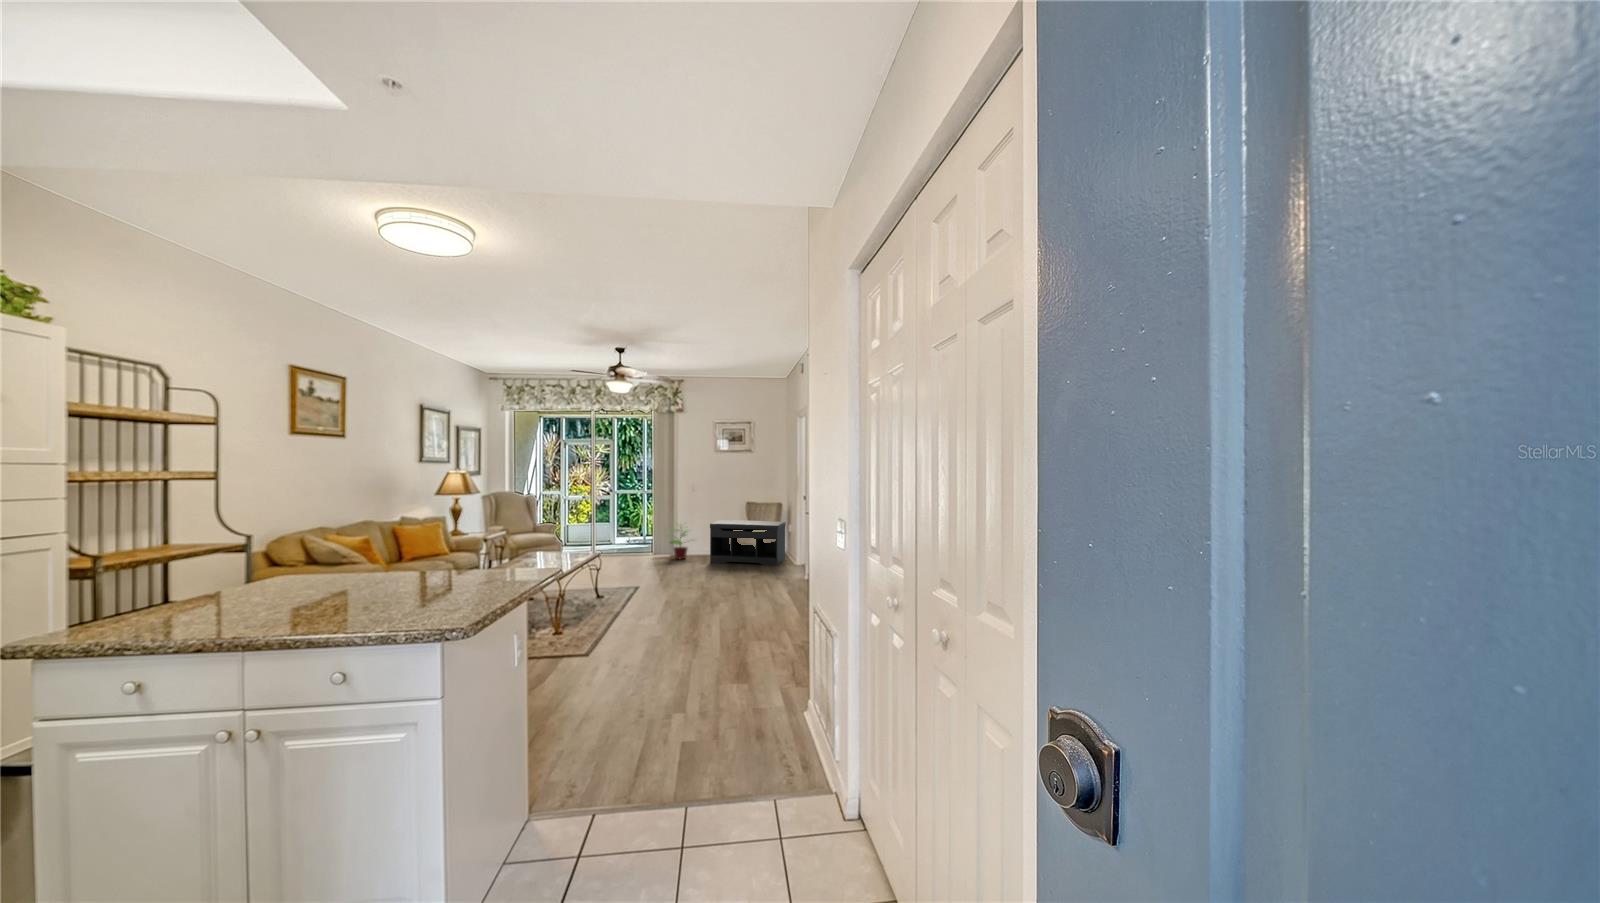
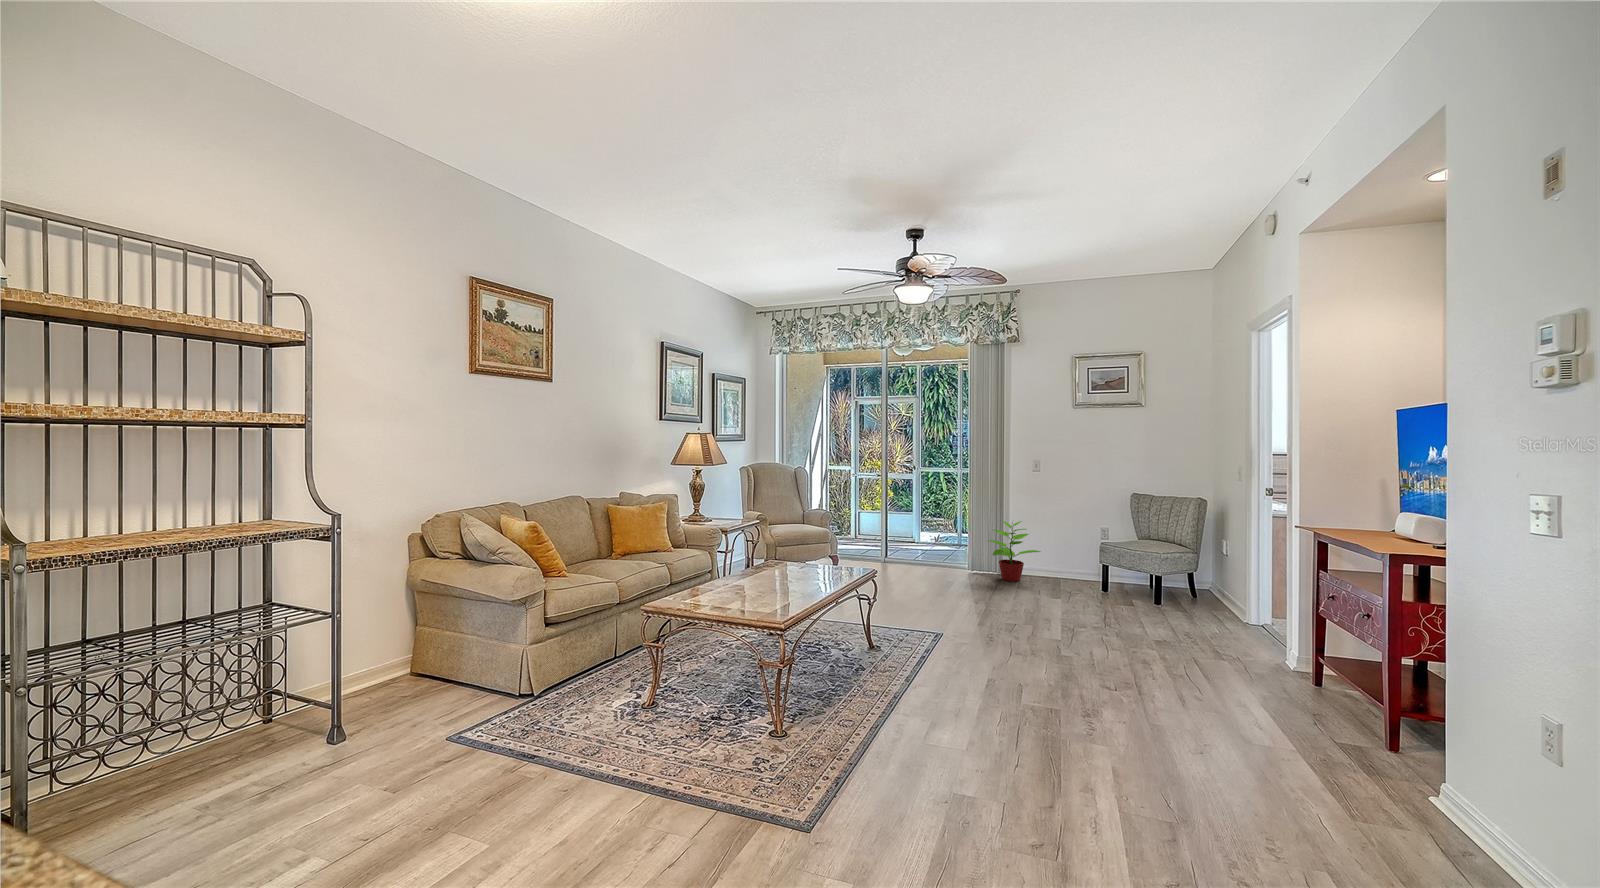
bench: present [710,520,786,565] -> none [1066,522,1225,624]

